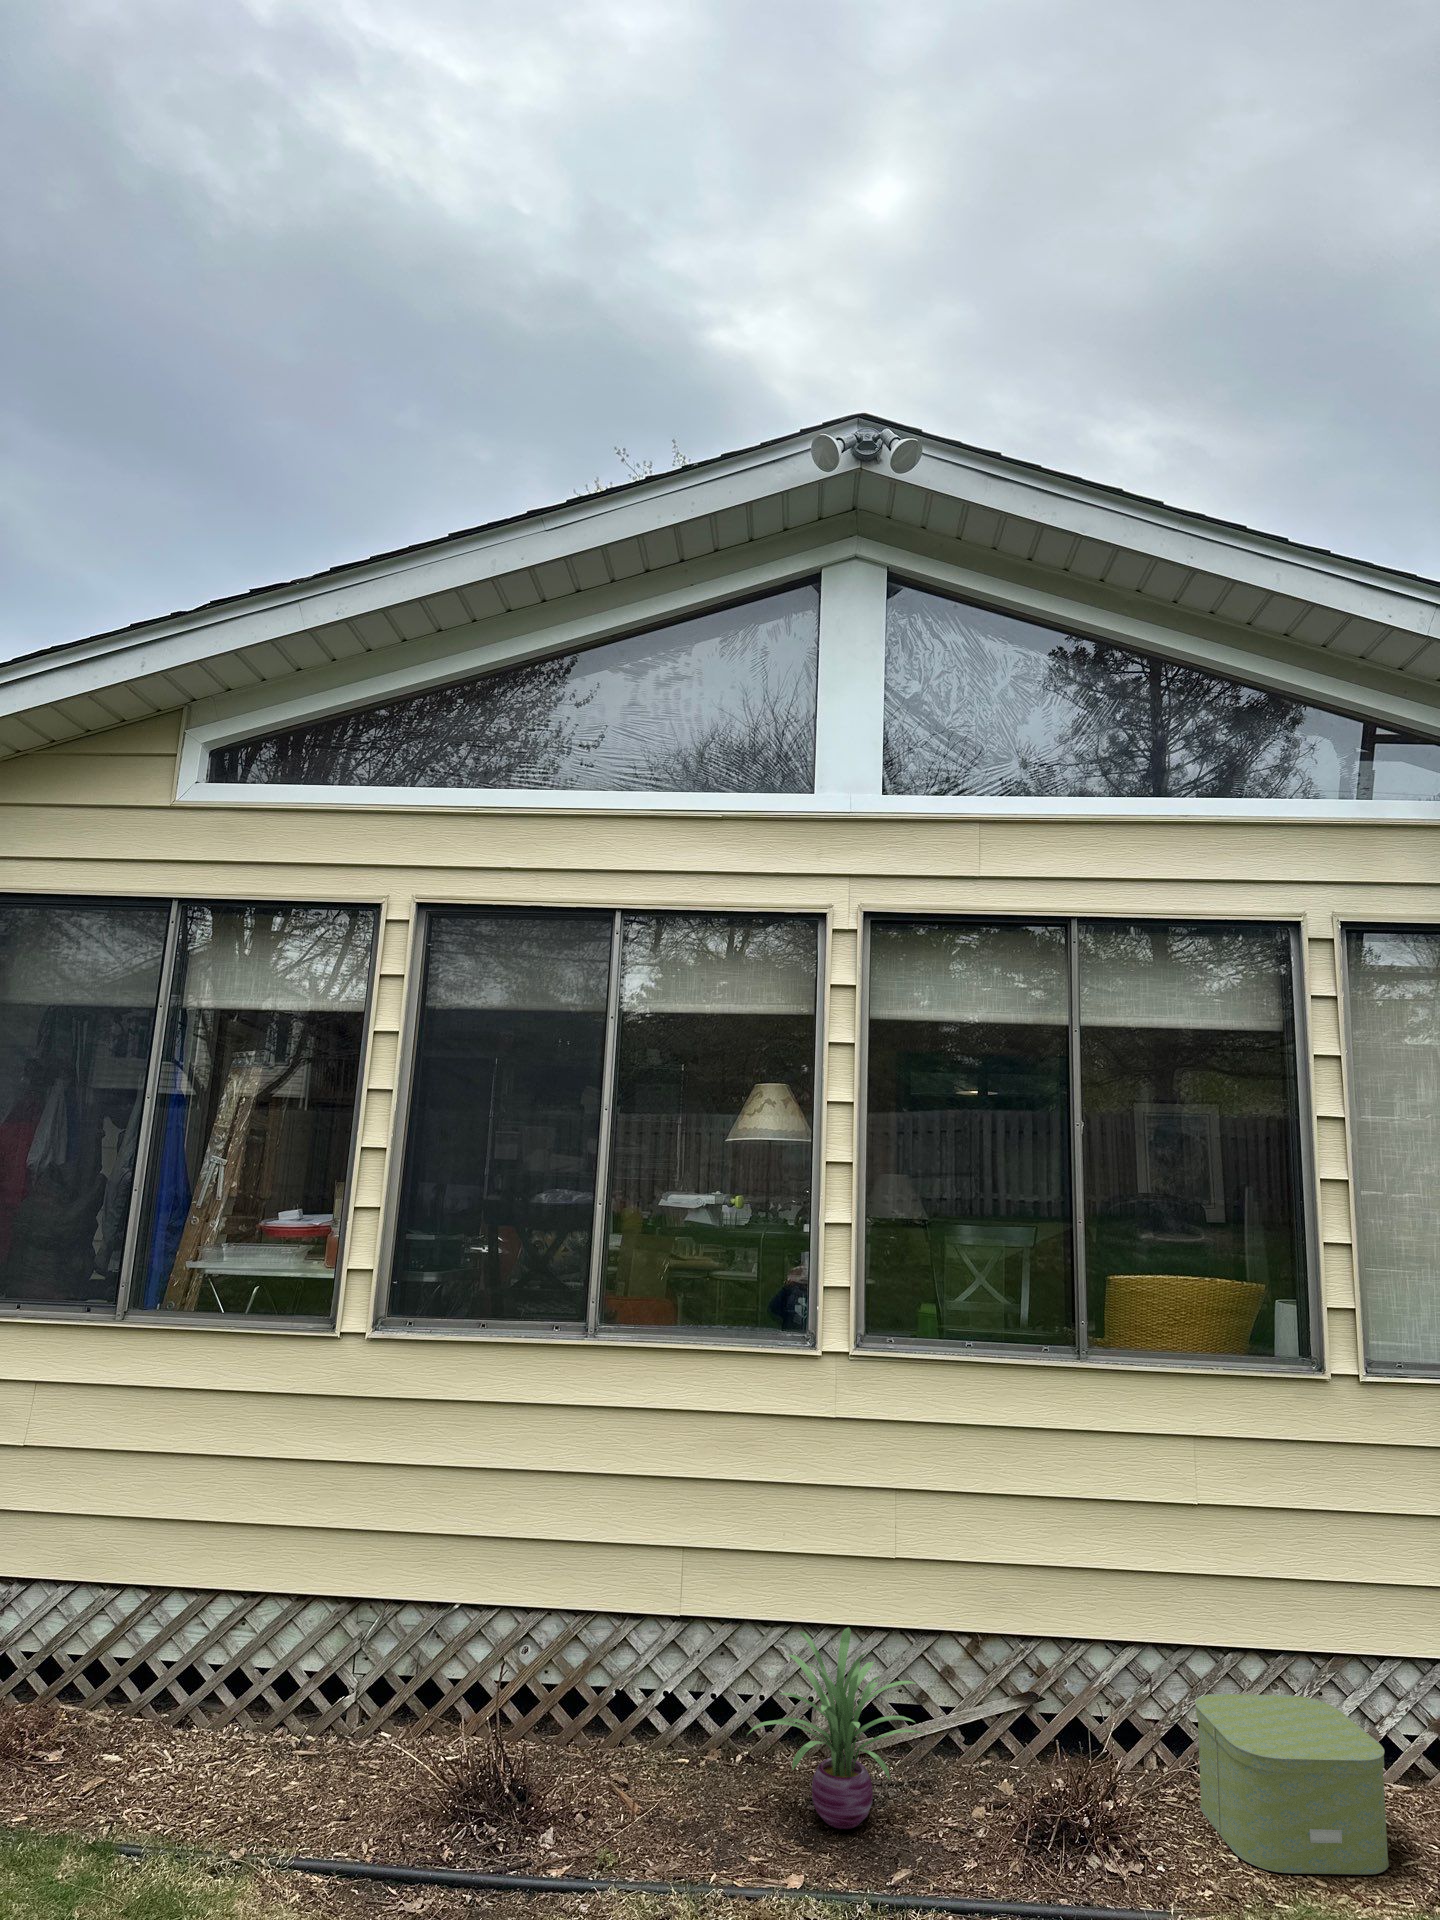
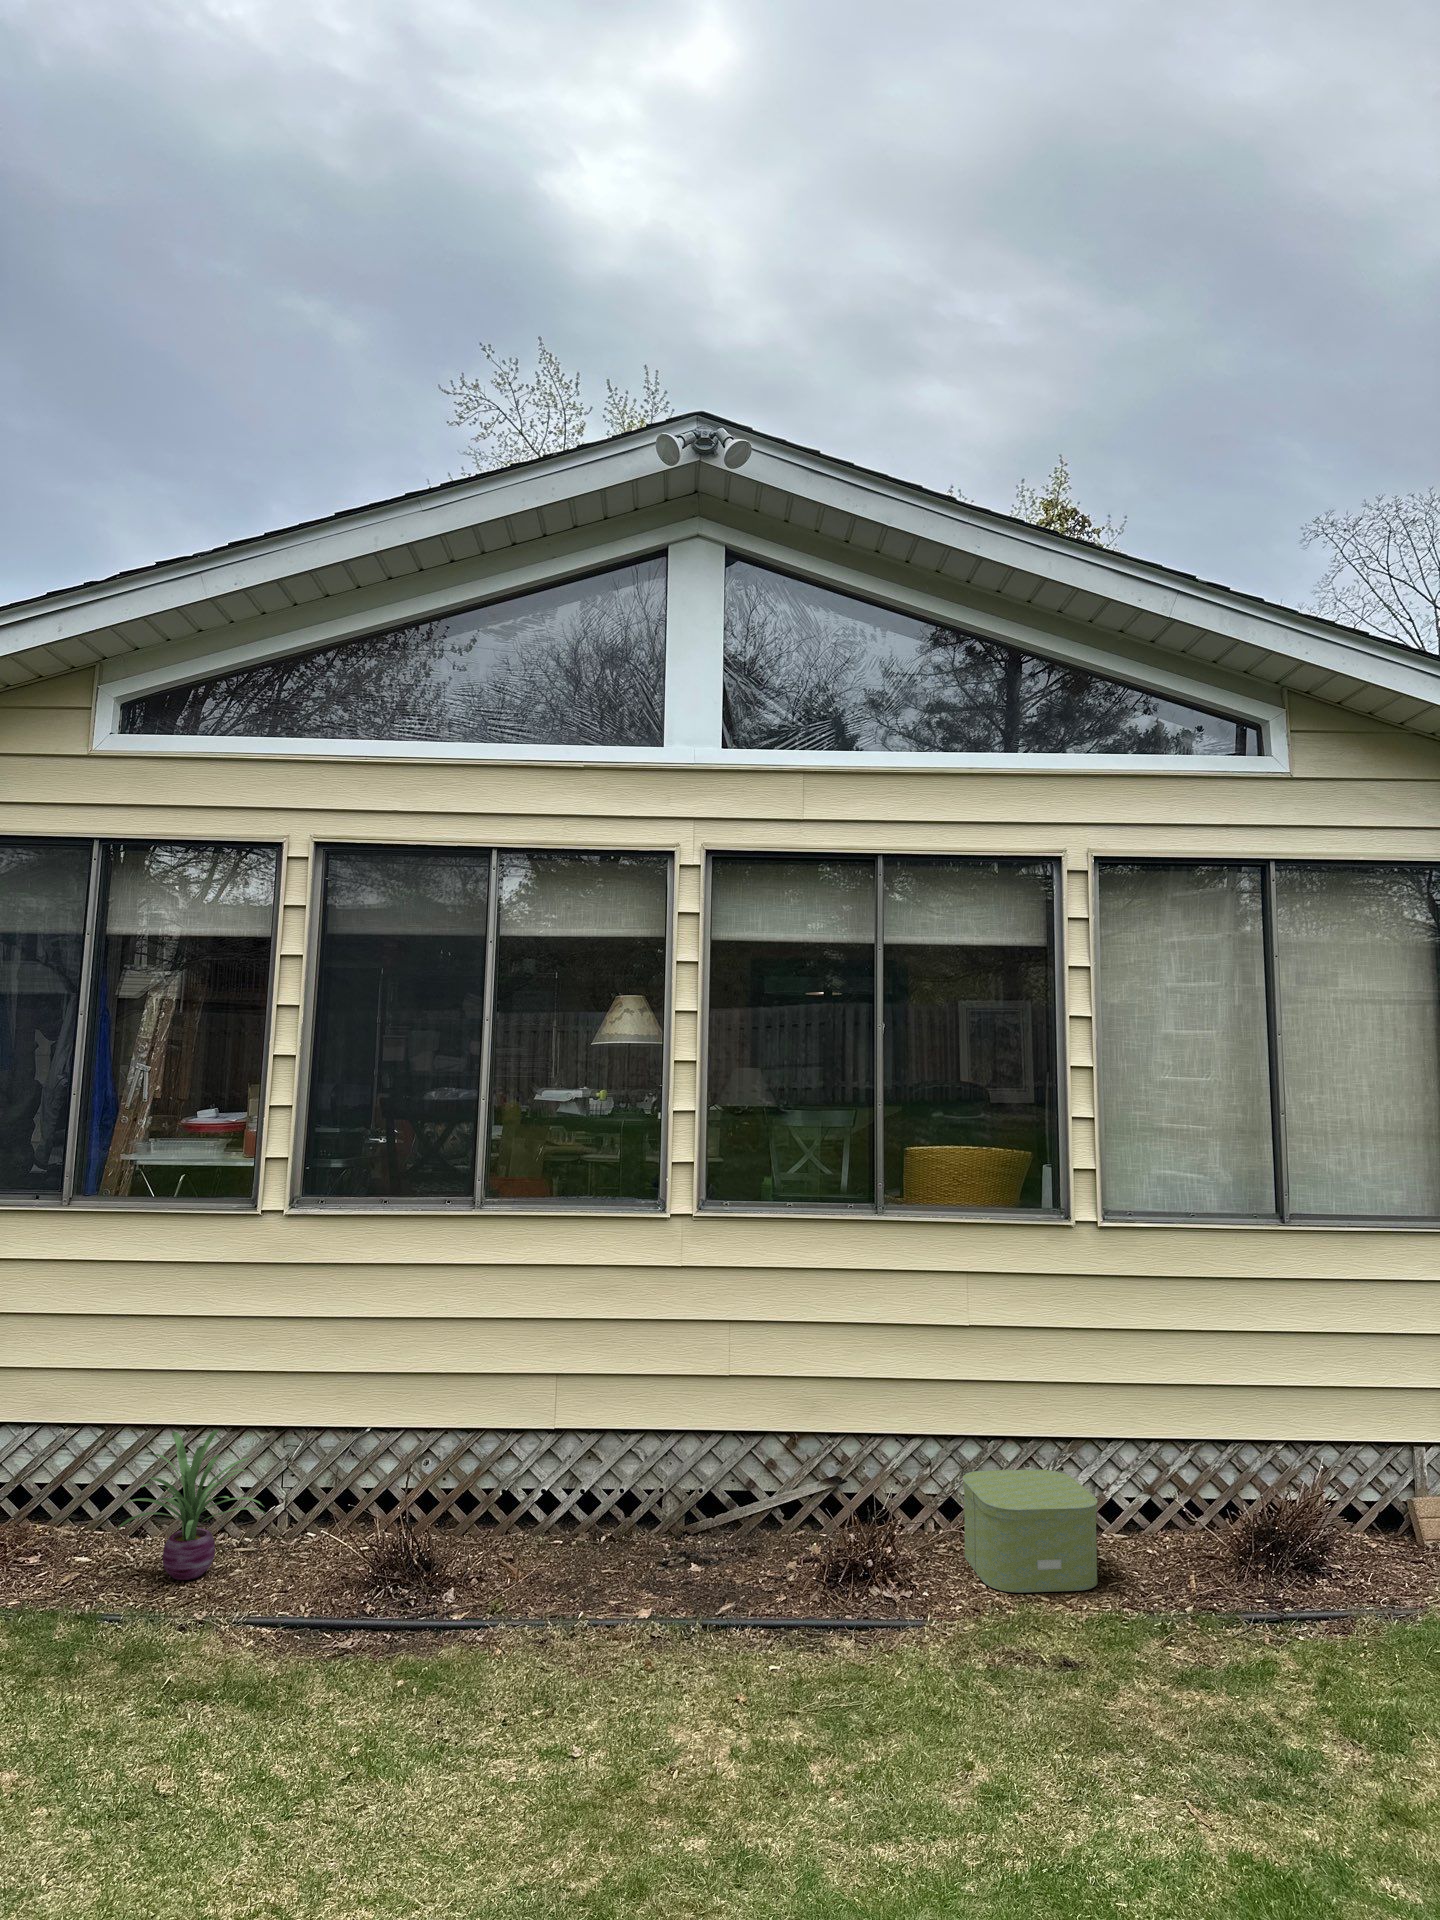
decorative plant: present [748,1627,925,1829] -> present [116,1430,265,1580]

